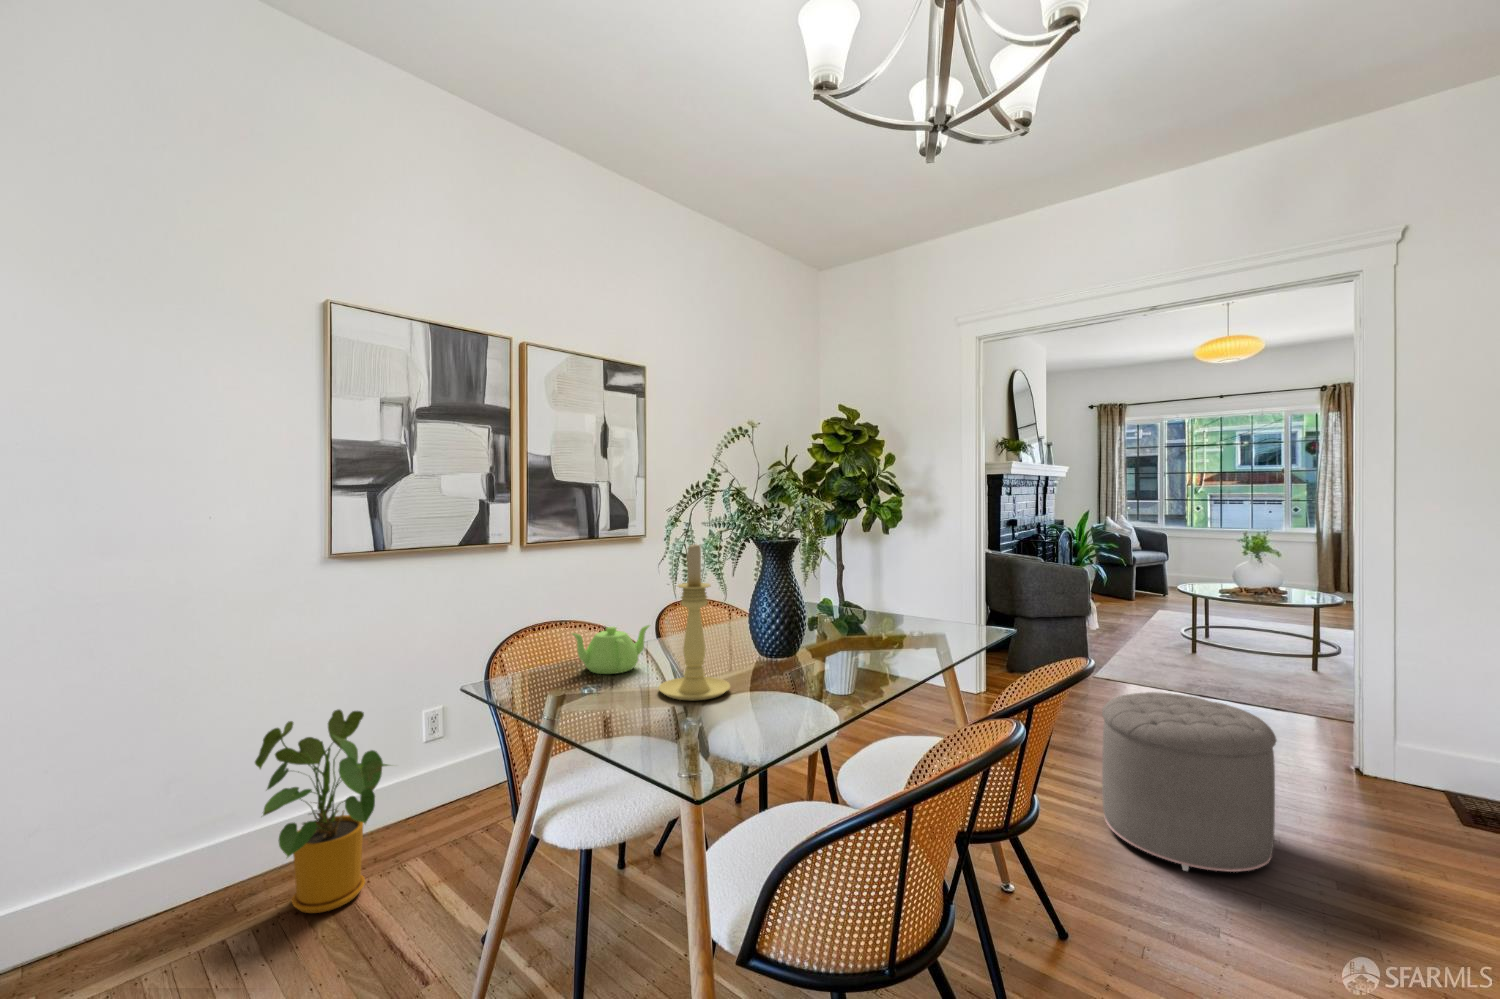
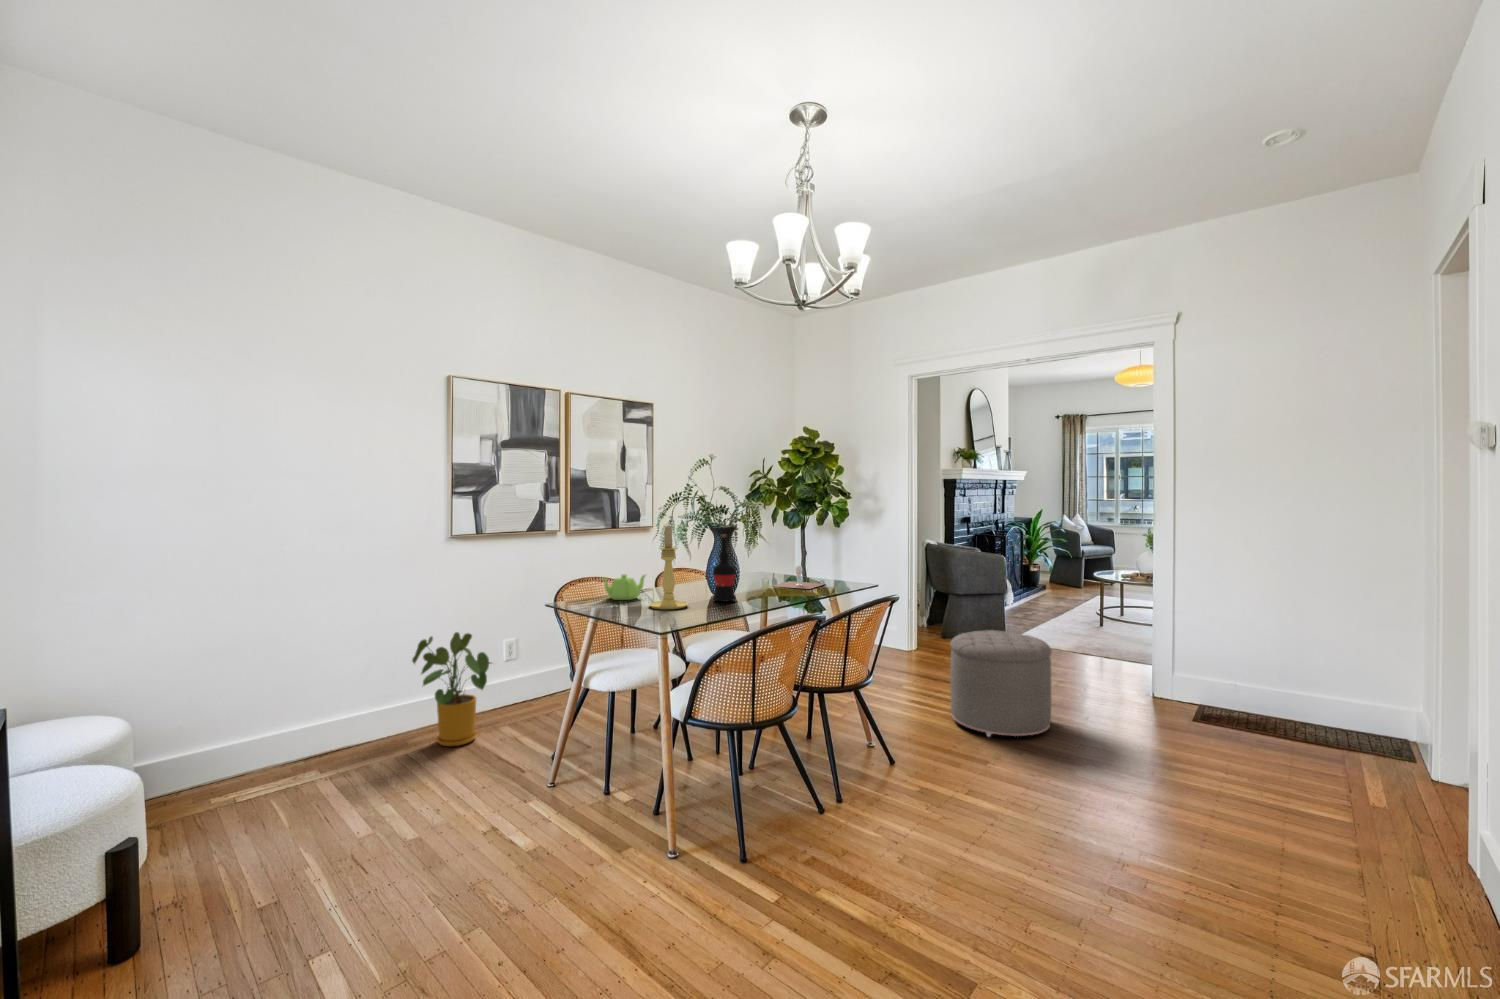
wine bottle: none [766,558,806,676] -> present [713,534,736,602]
wine glass: none [839,601,921,640] -> present [773,566,825,589]

